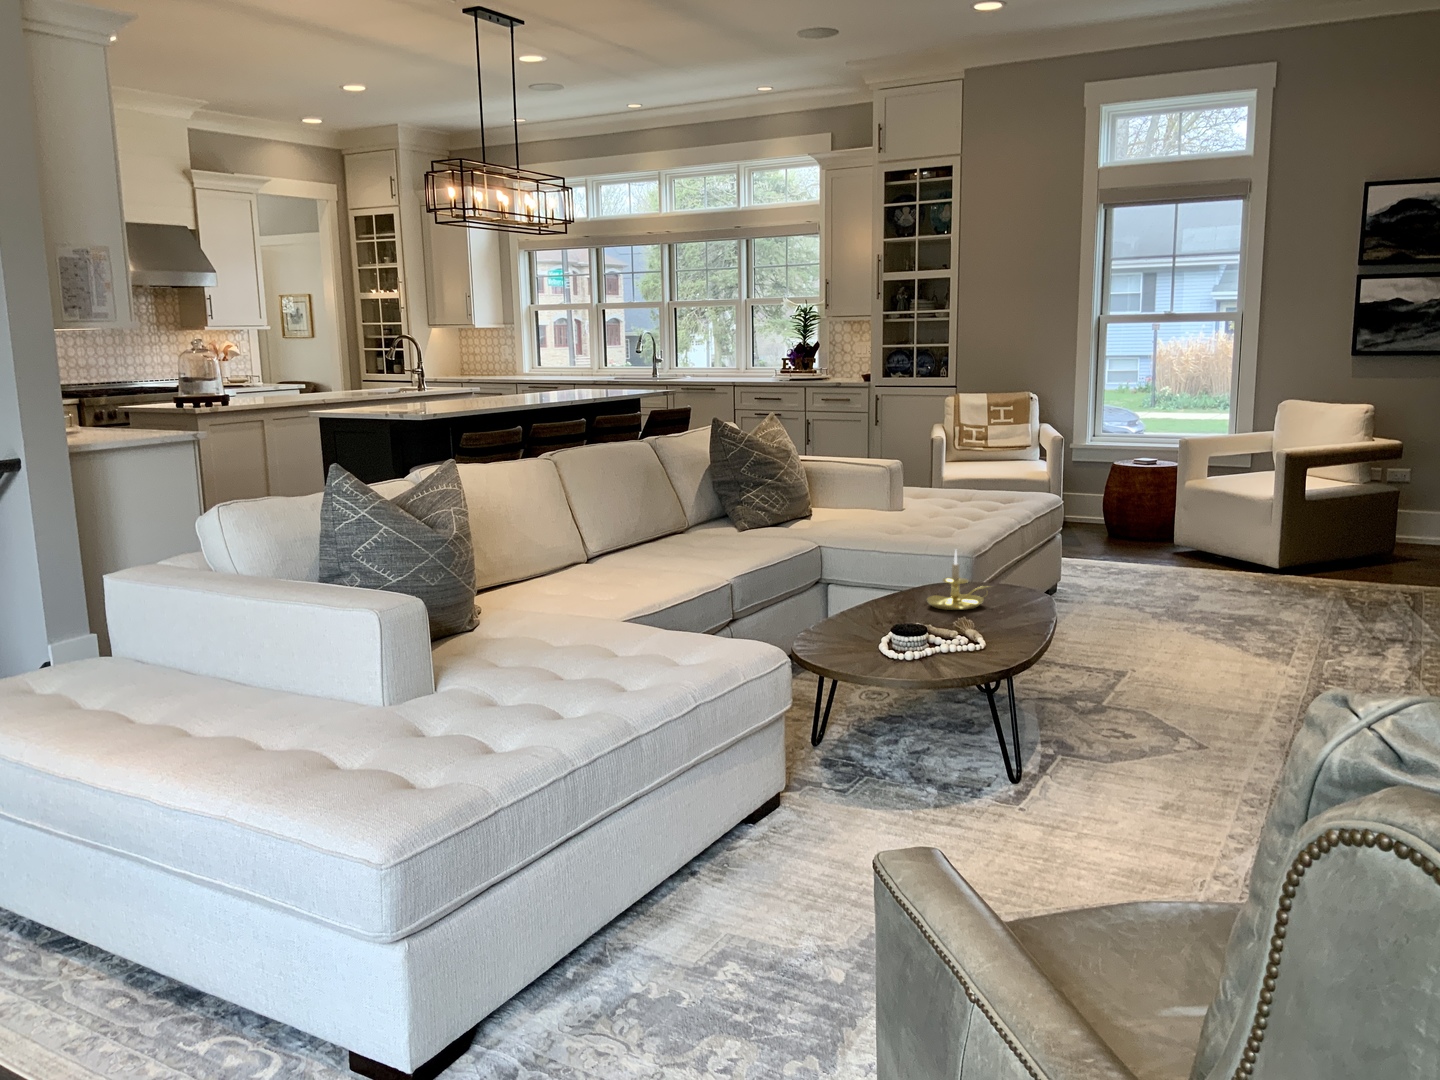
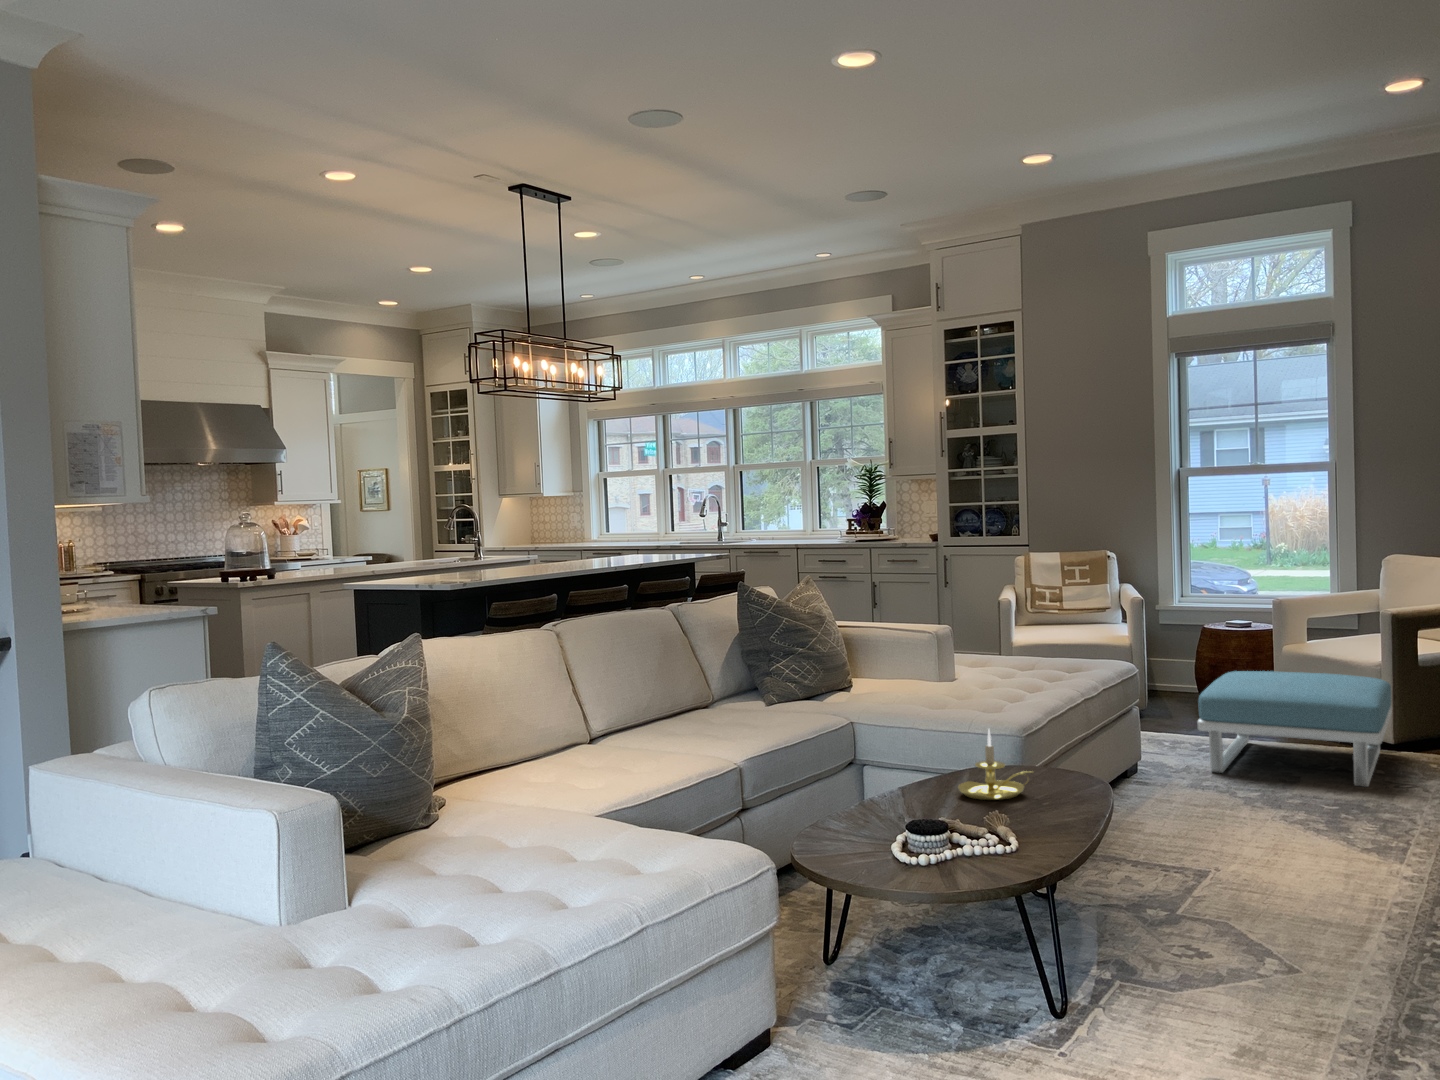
footstool: none [1113,506,1280,606] -> present [1197,671,1392,787]

